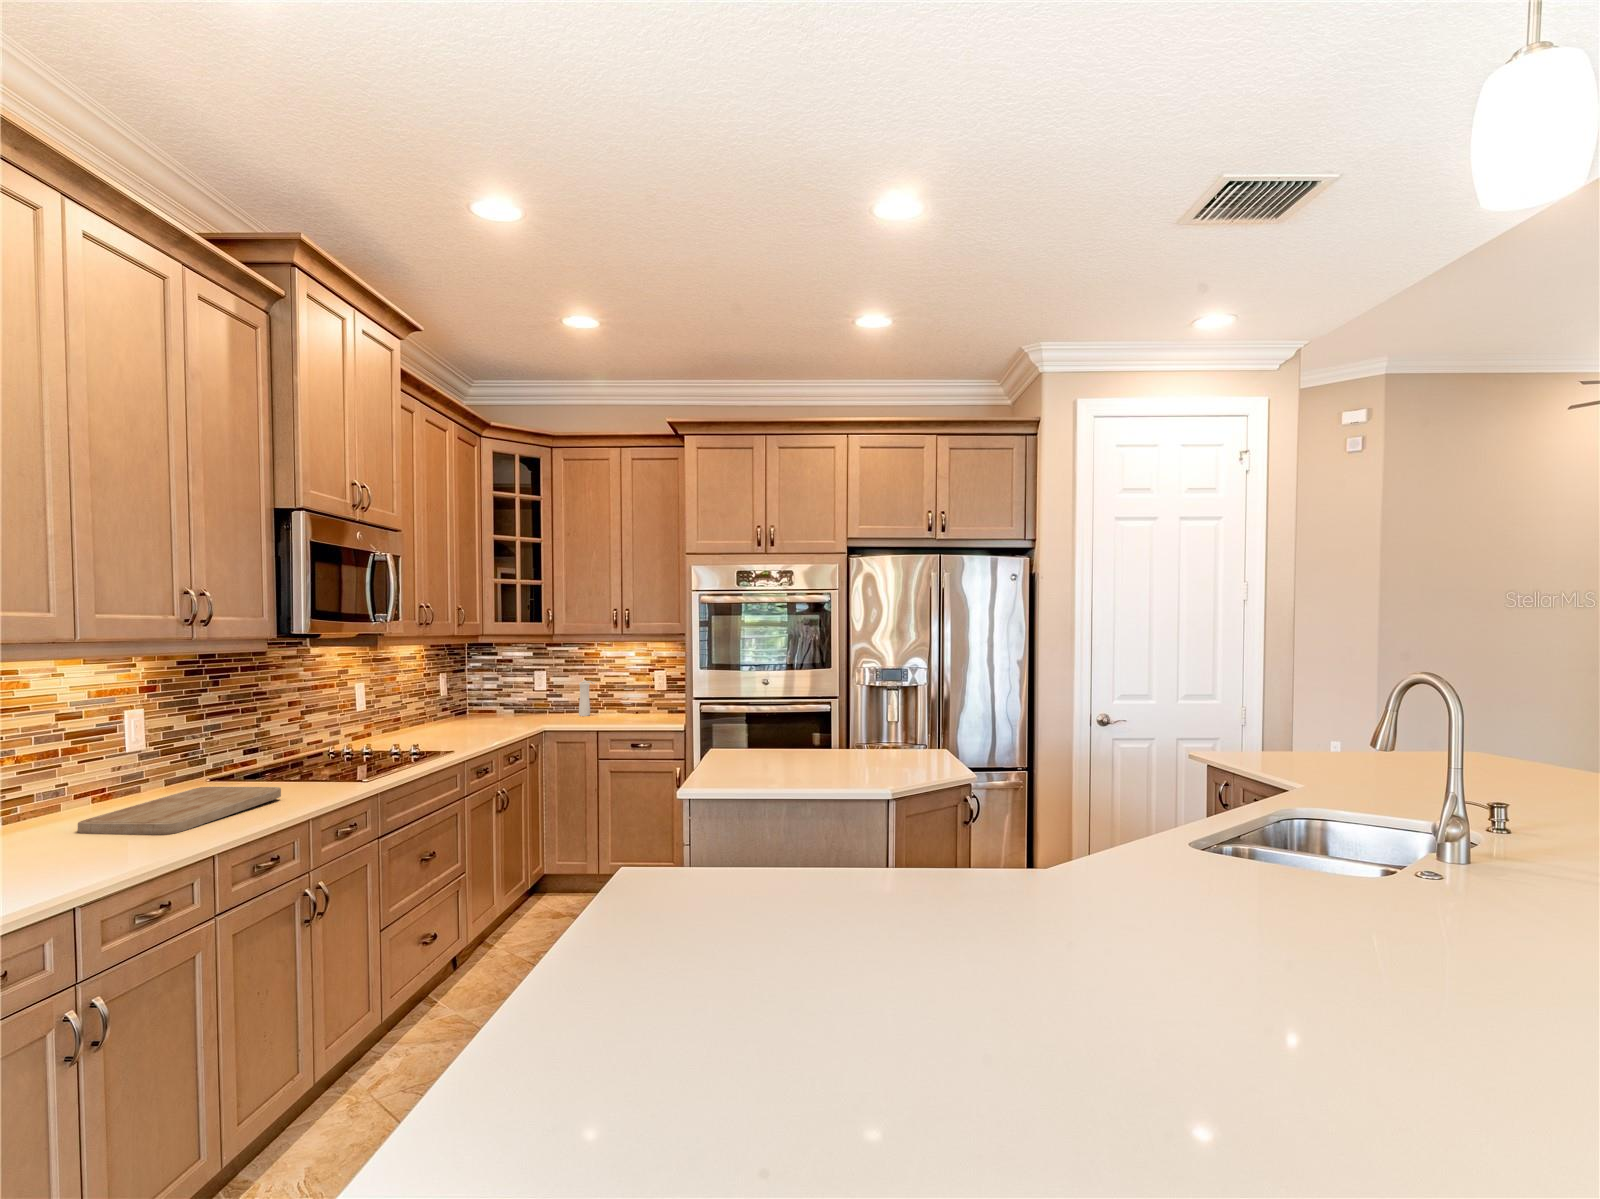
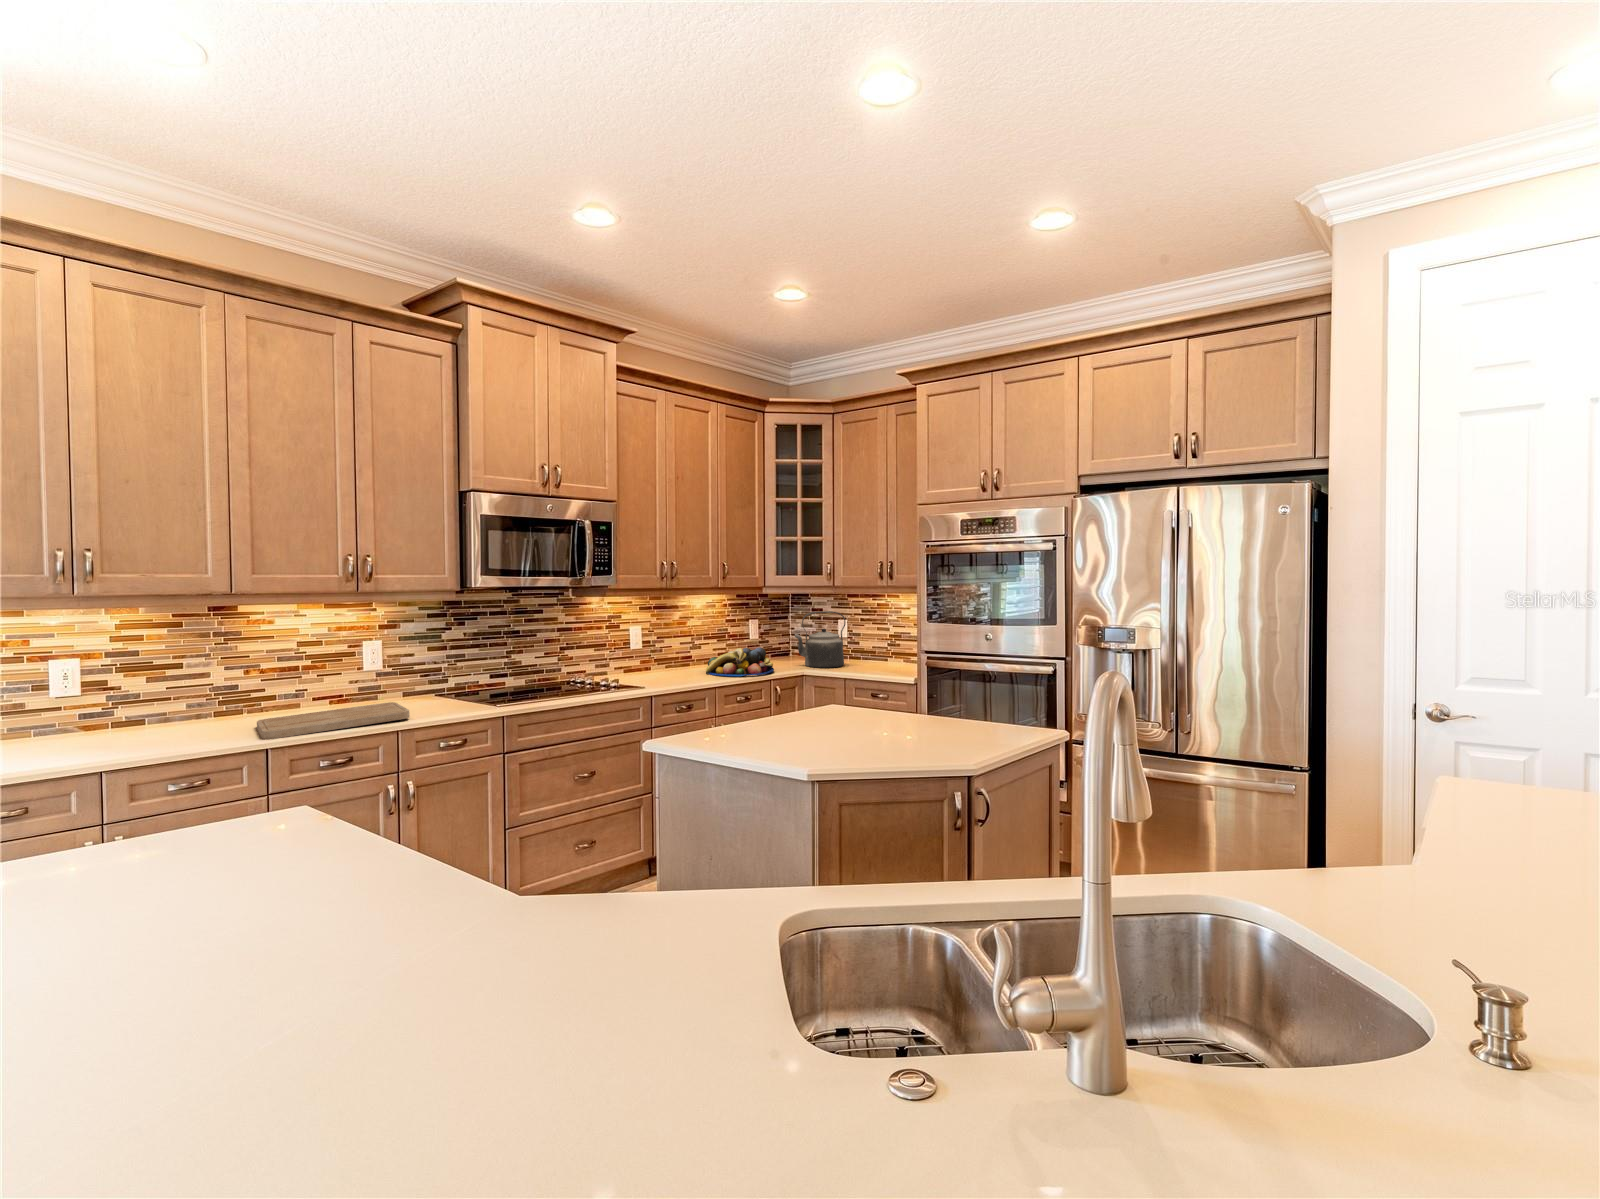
kettle: none [510,661,561,721] -> present [795,611,846,668]
pepper mill: present [579,680,595,716] -> none [865,626,894,667]
fruit bowl: none [432,701,515,735] -> present [706,647,774,677]

